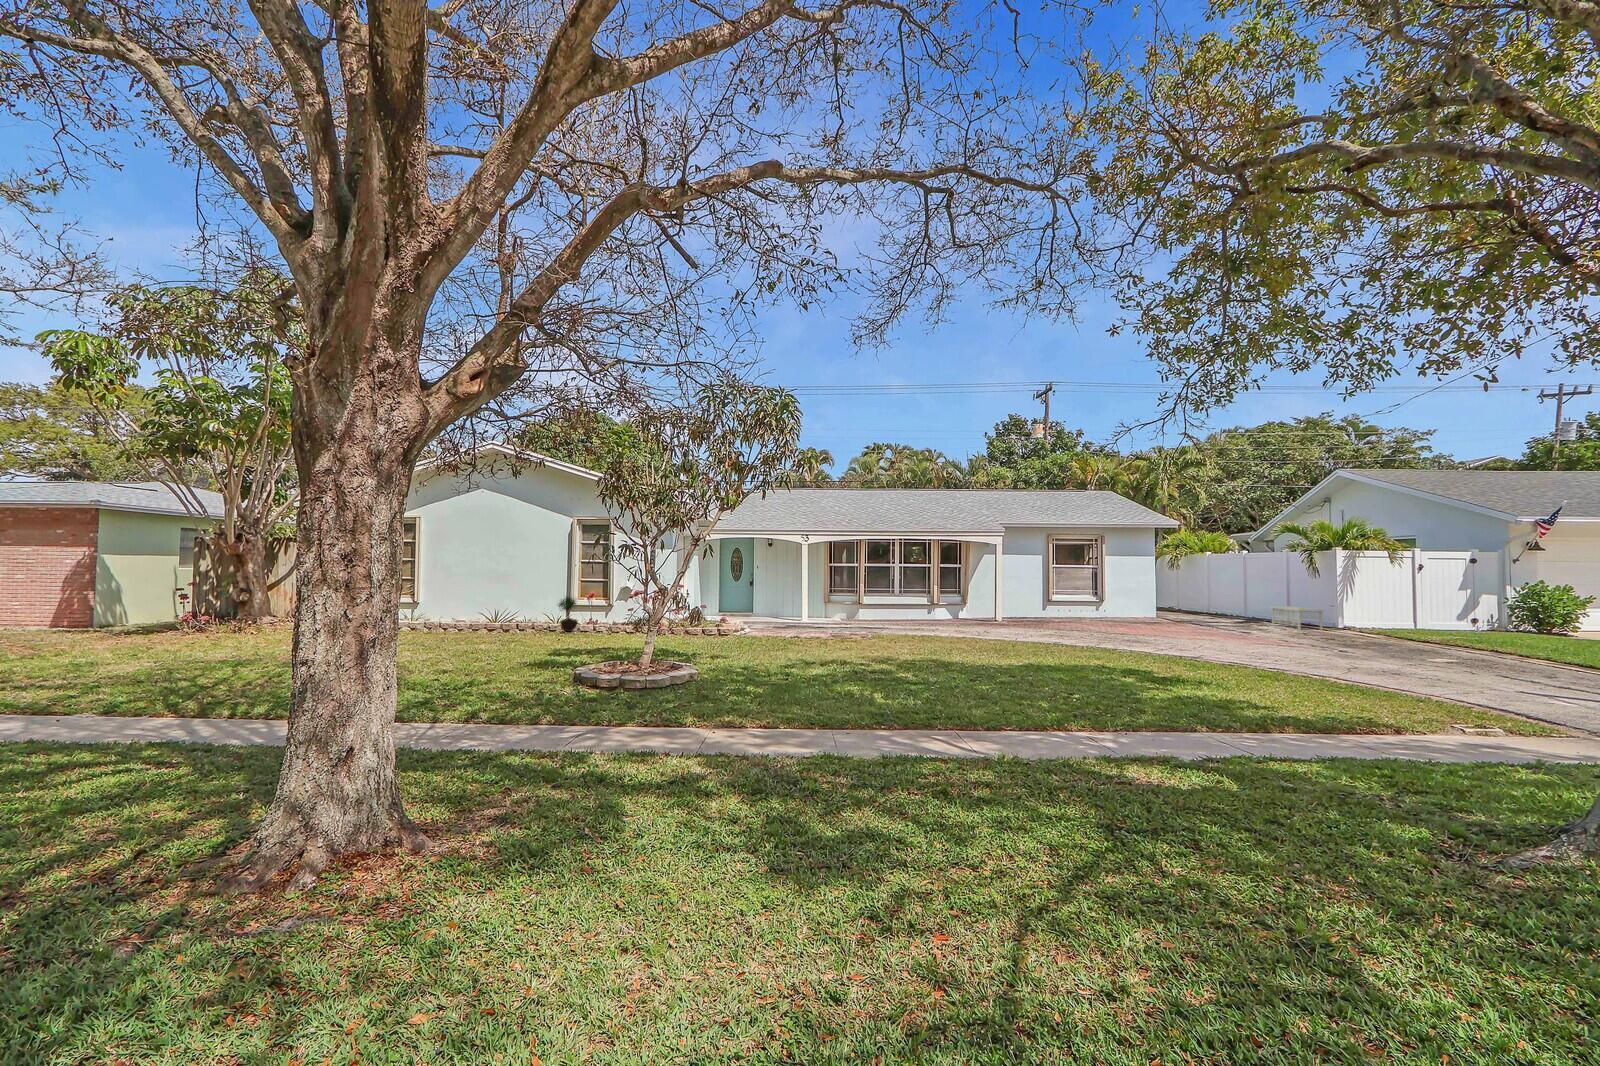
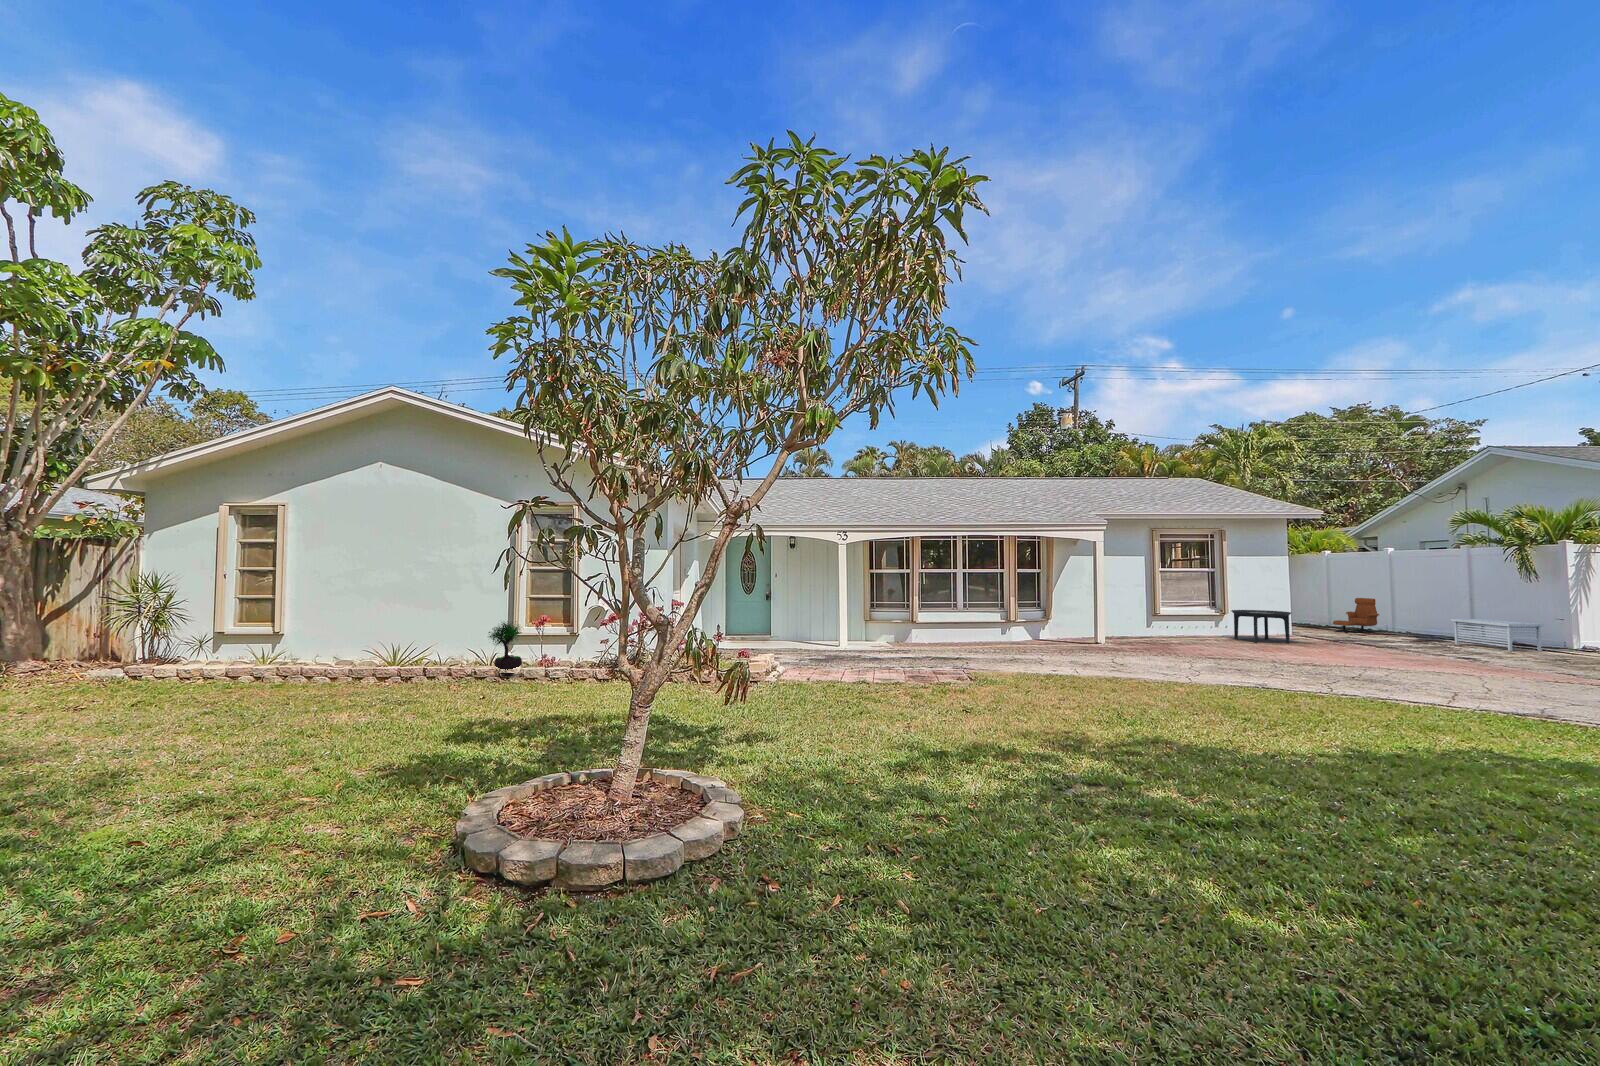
lounge chair: none [1199,590,1234,618] -> present [1333,598,1379,633]
round table: none [1106,598,1148,623] -> present [1231,610,1291,643]

